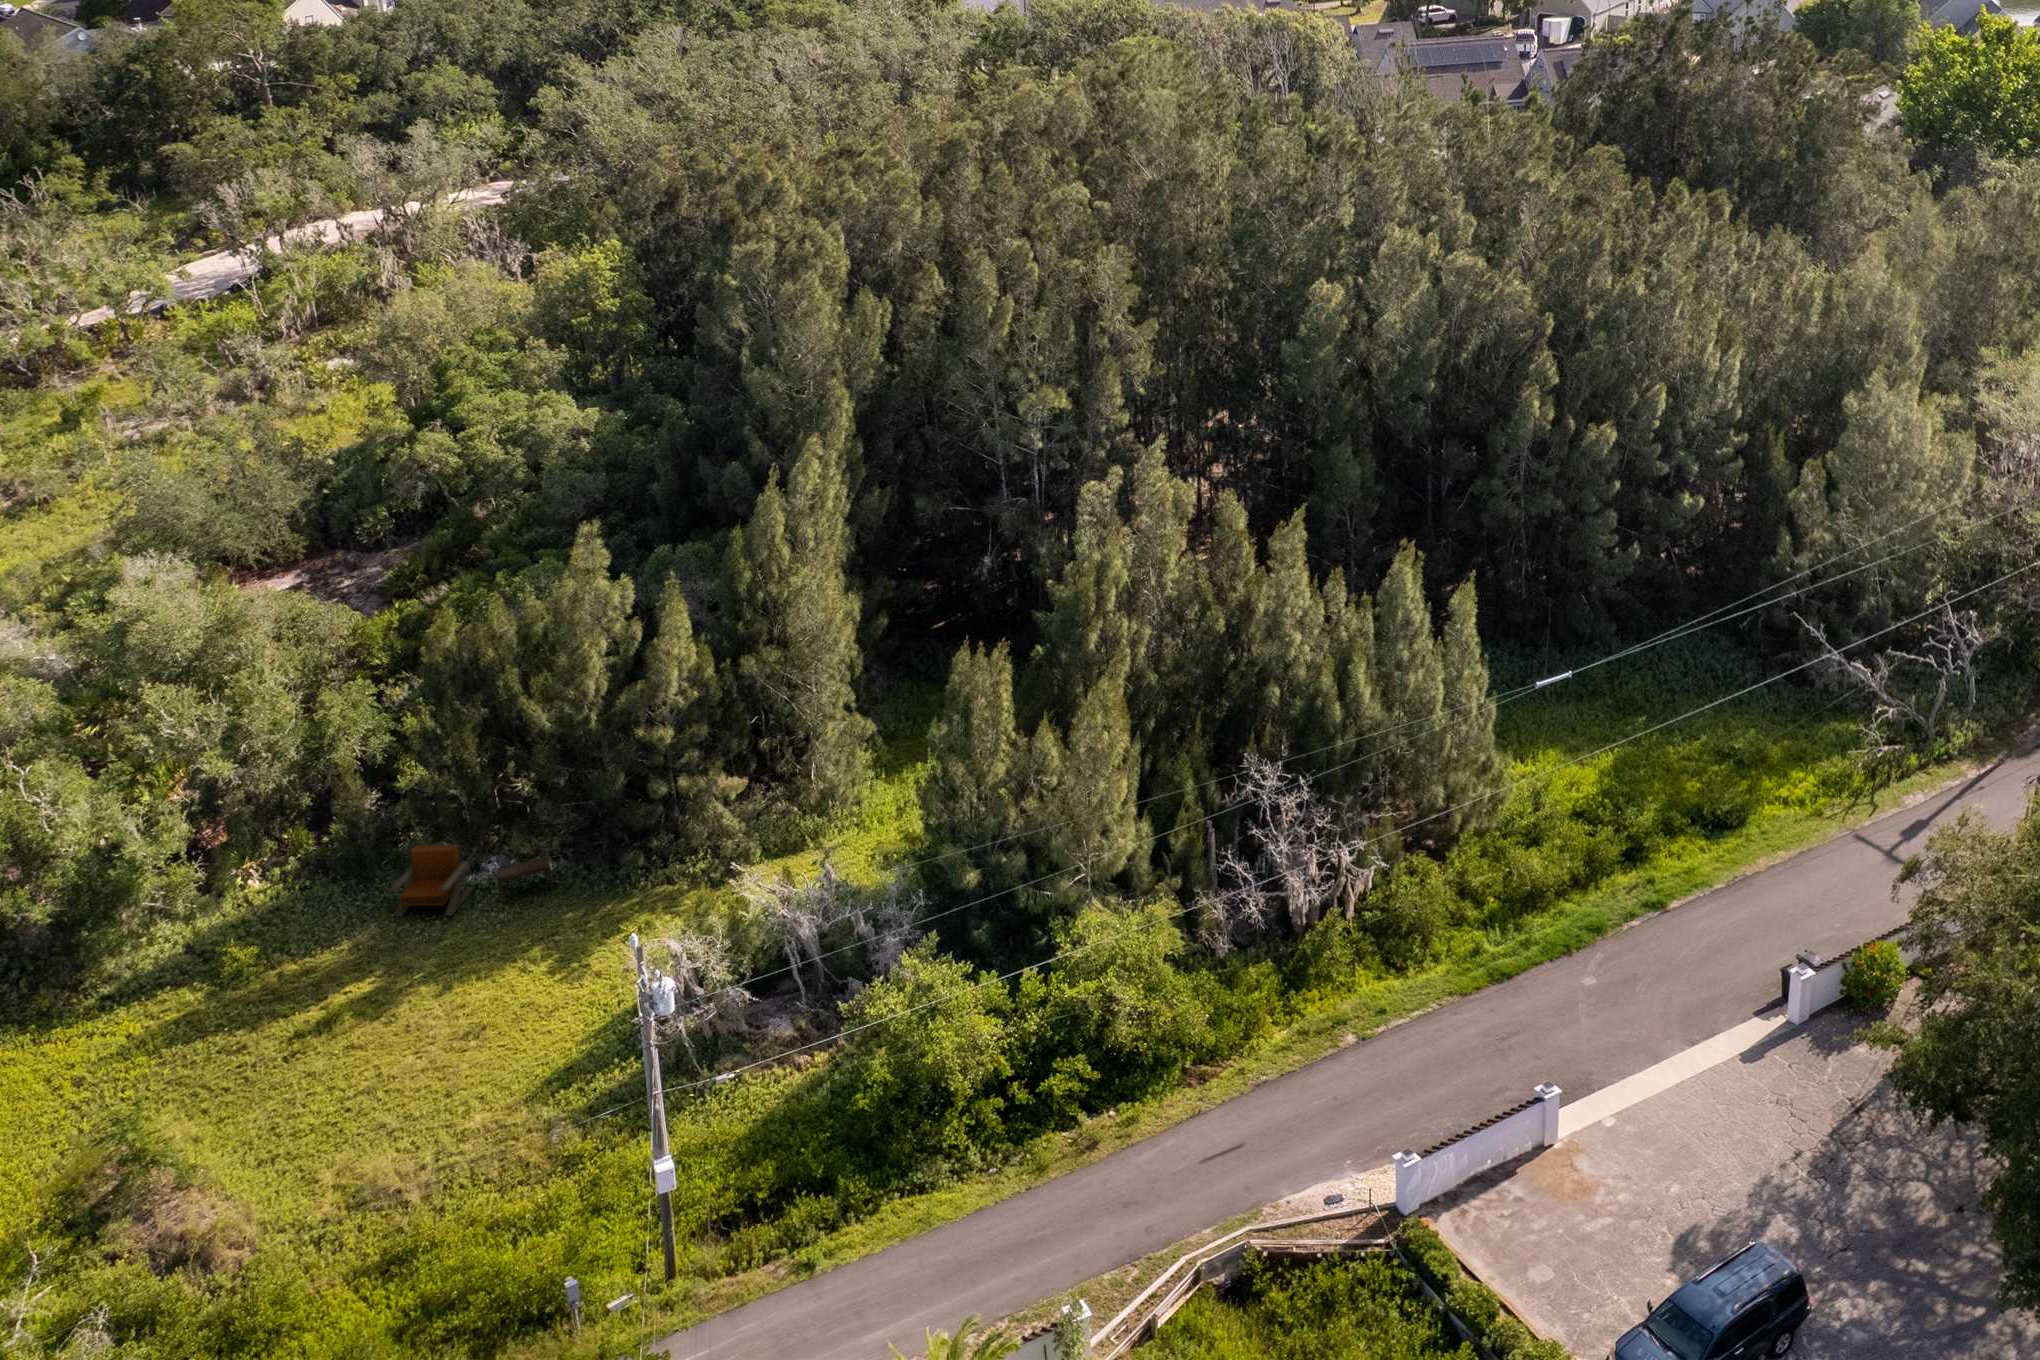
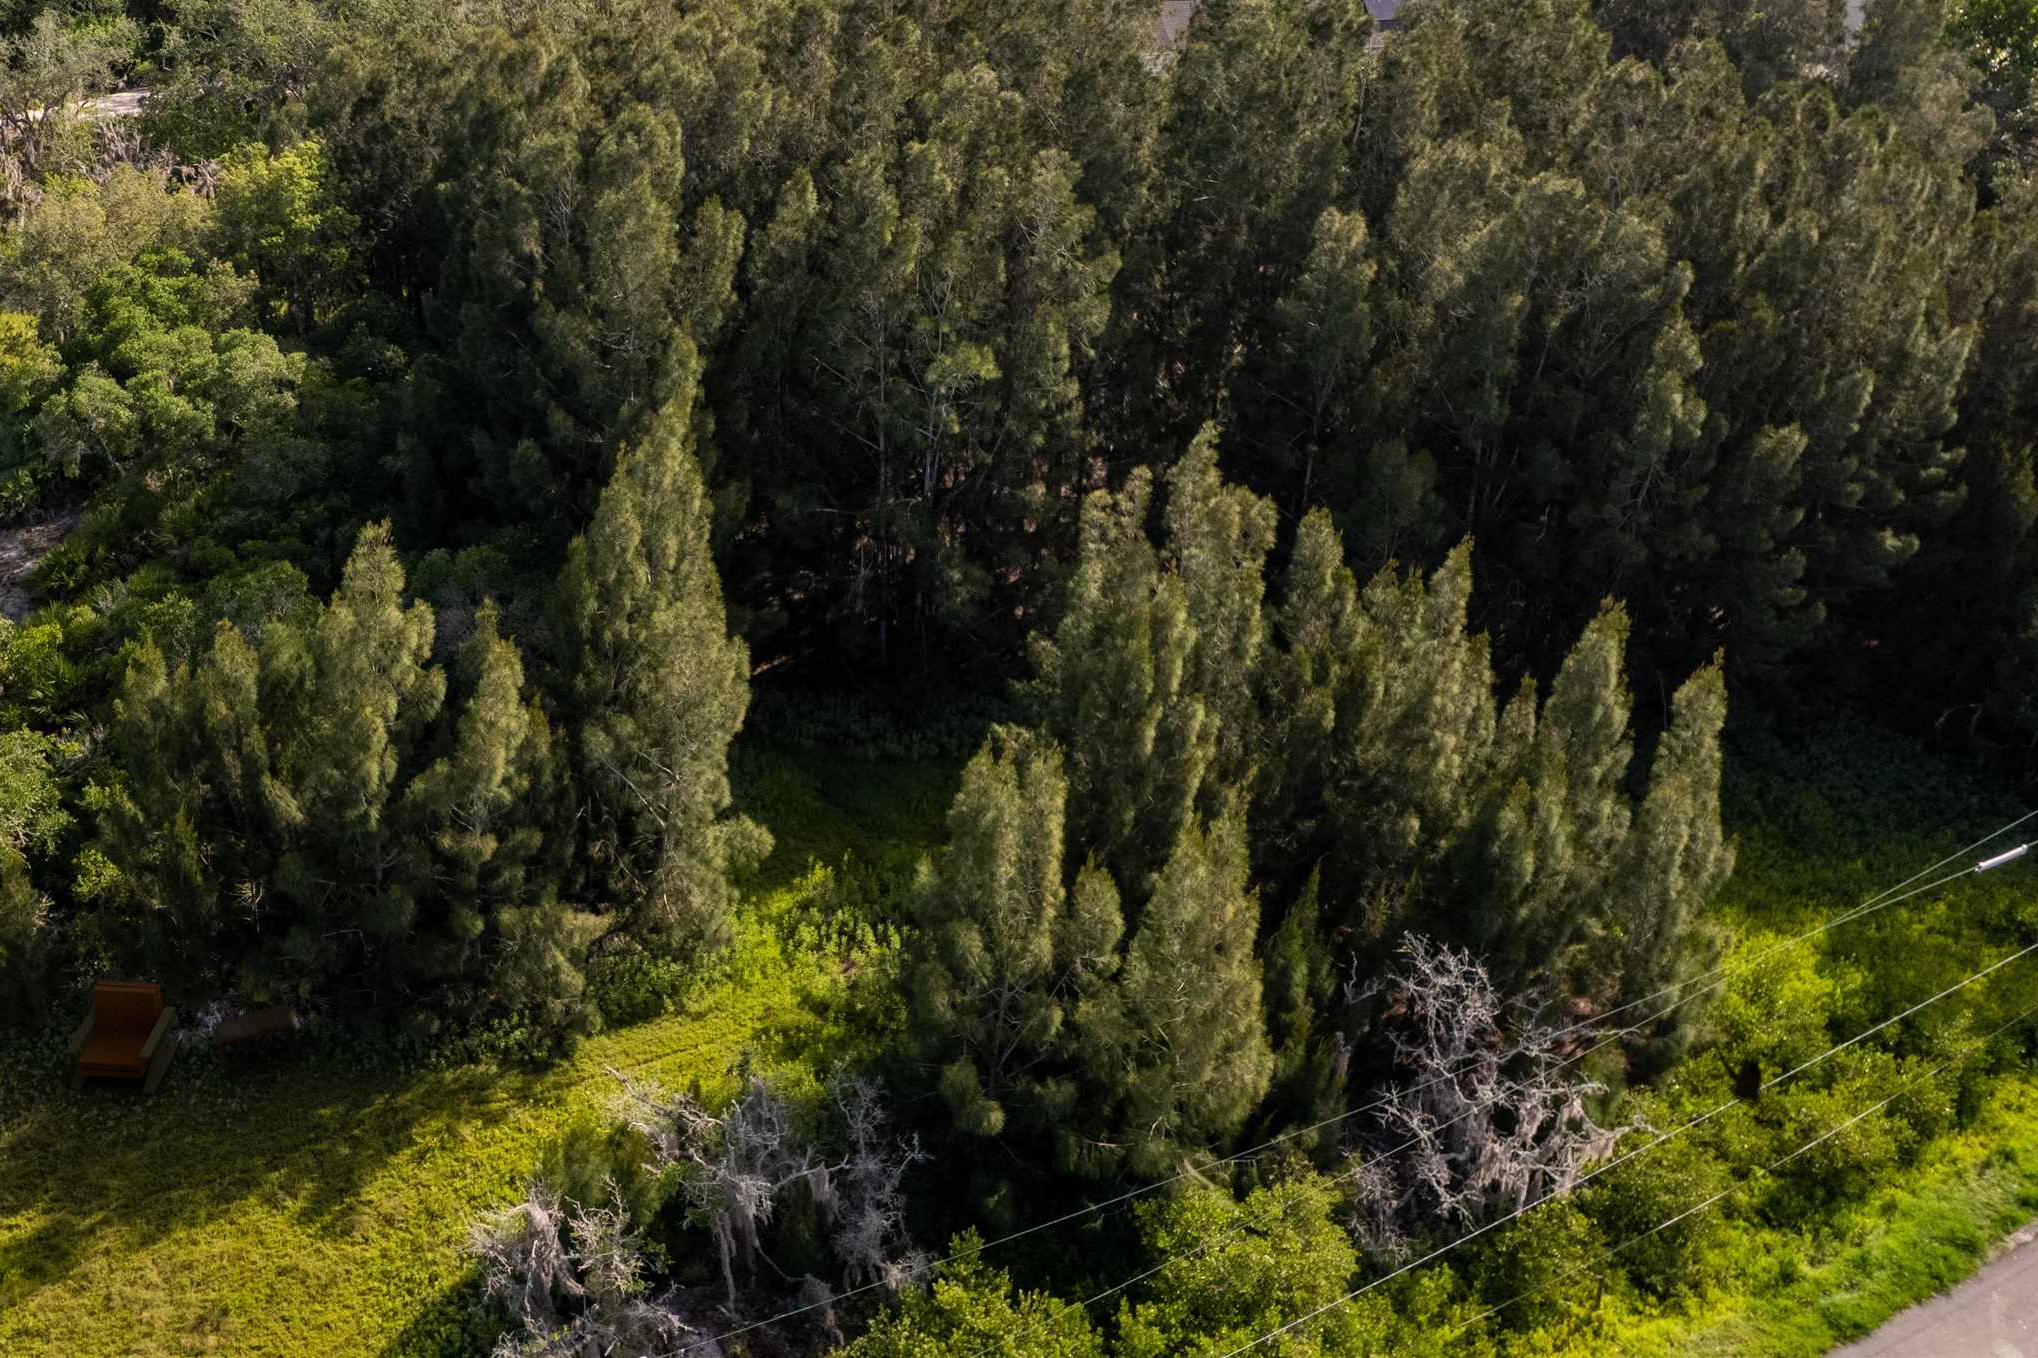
watering can: none [1486,820,1511,856] -> present [1714,1042,1763,1103]

